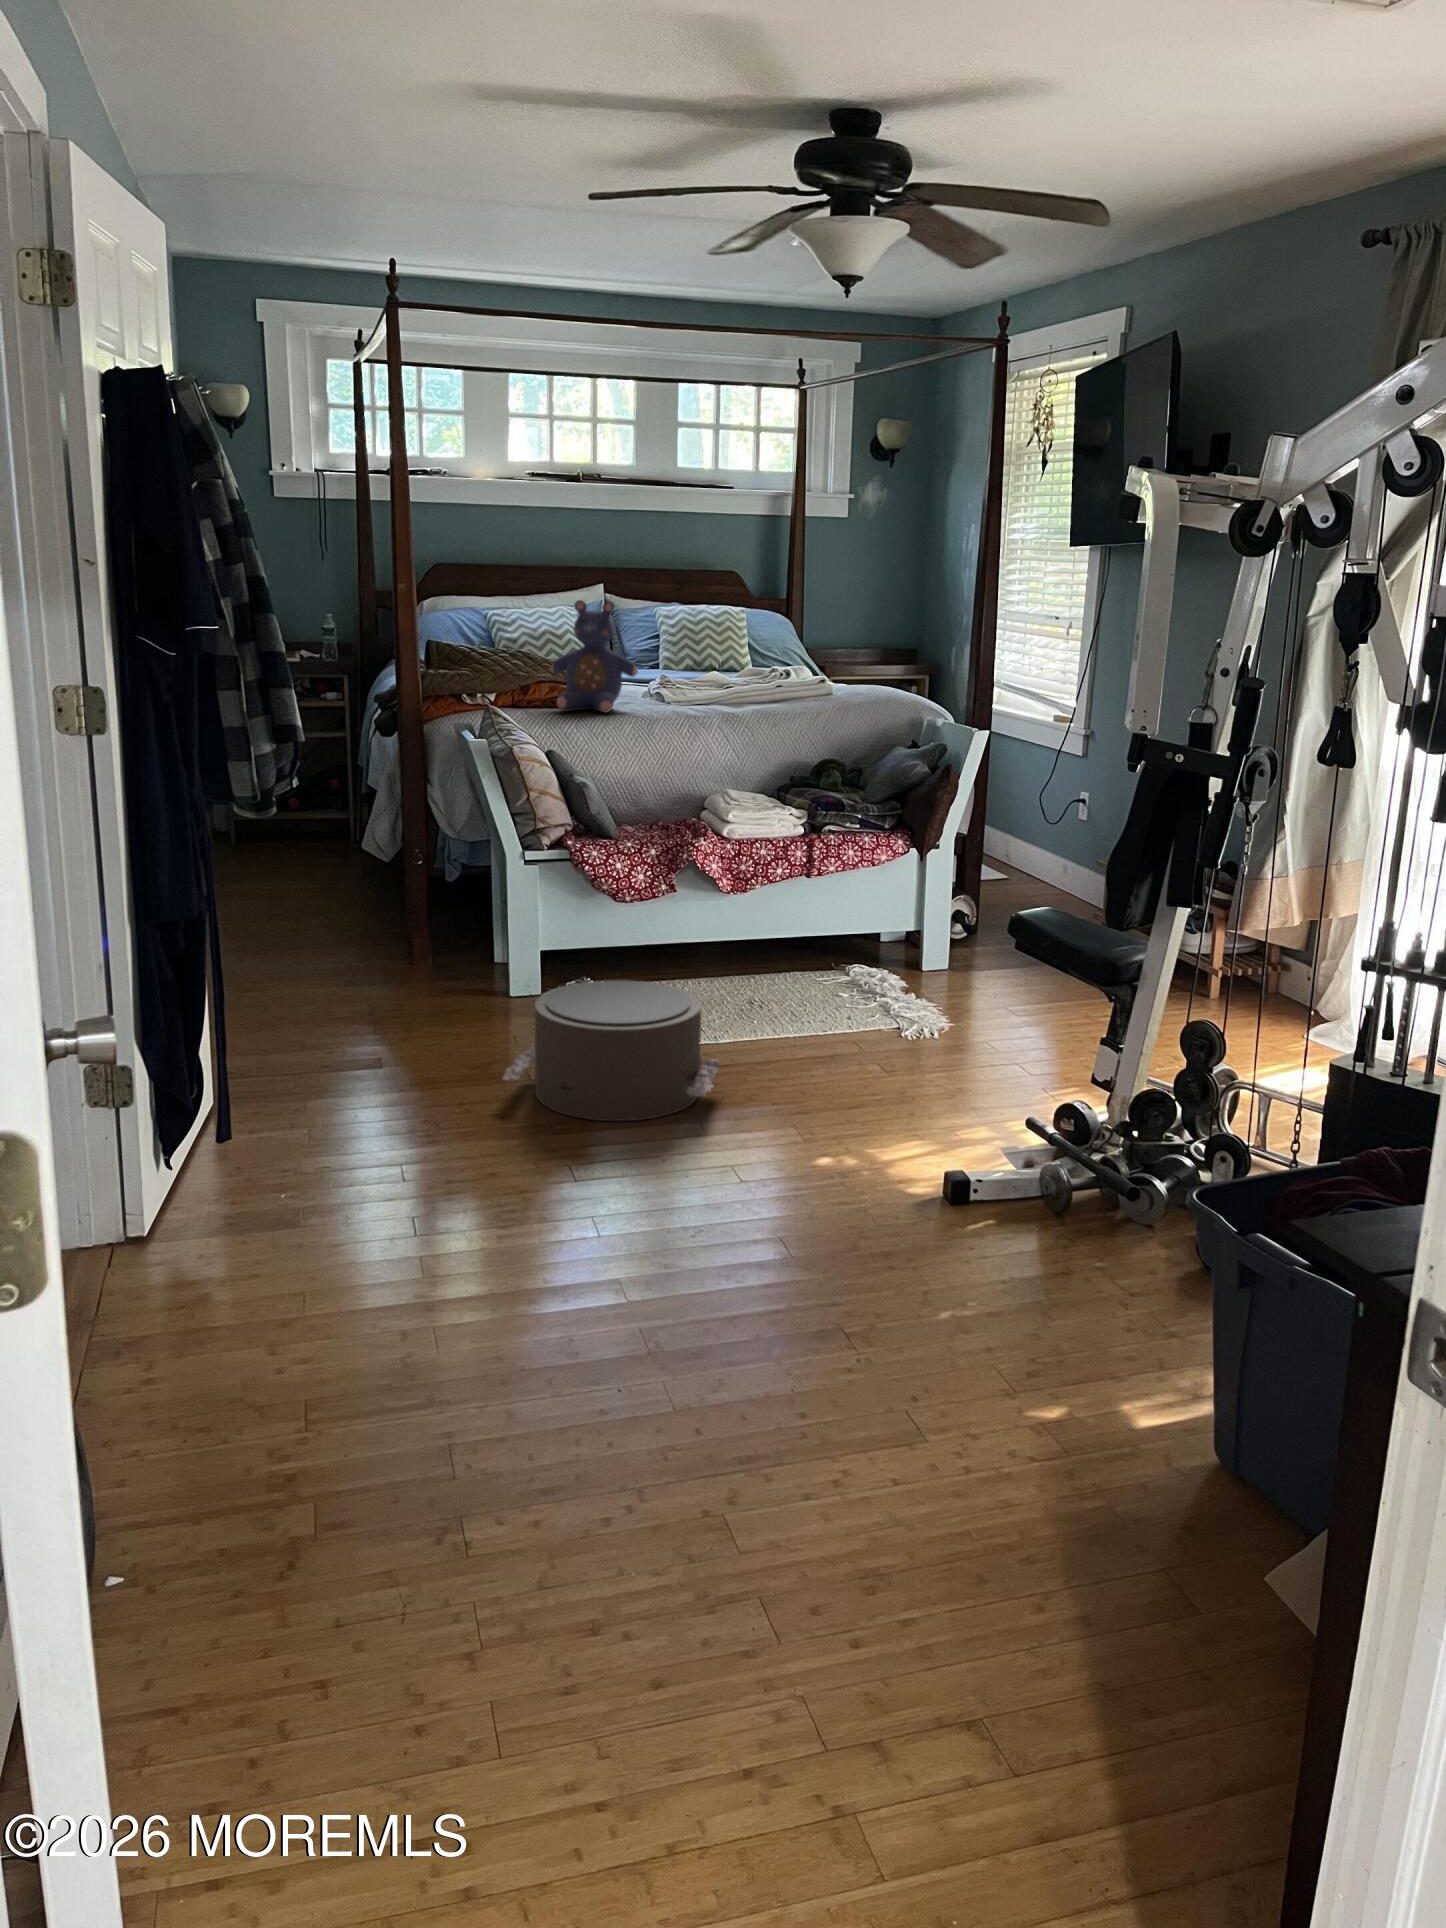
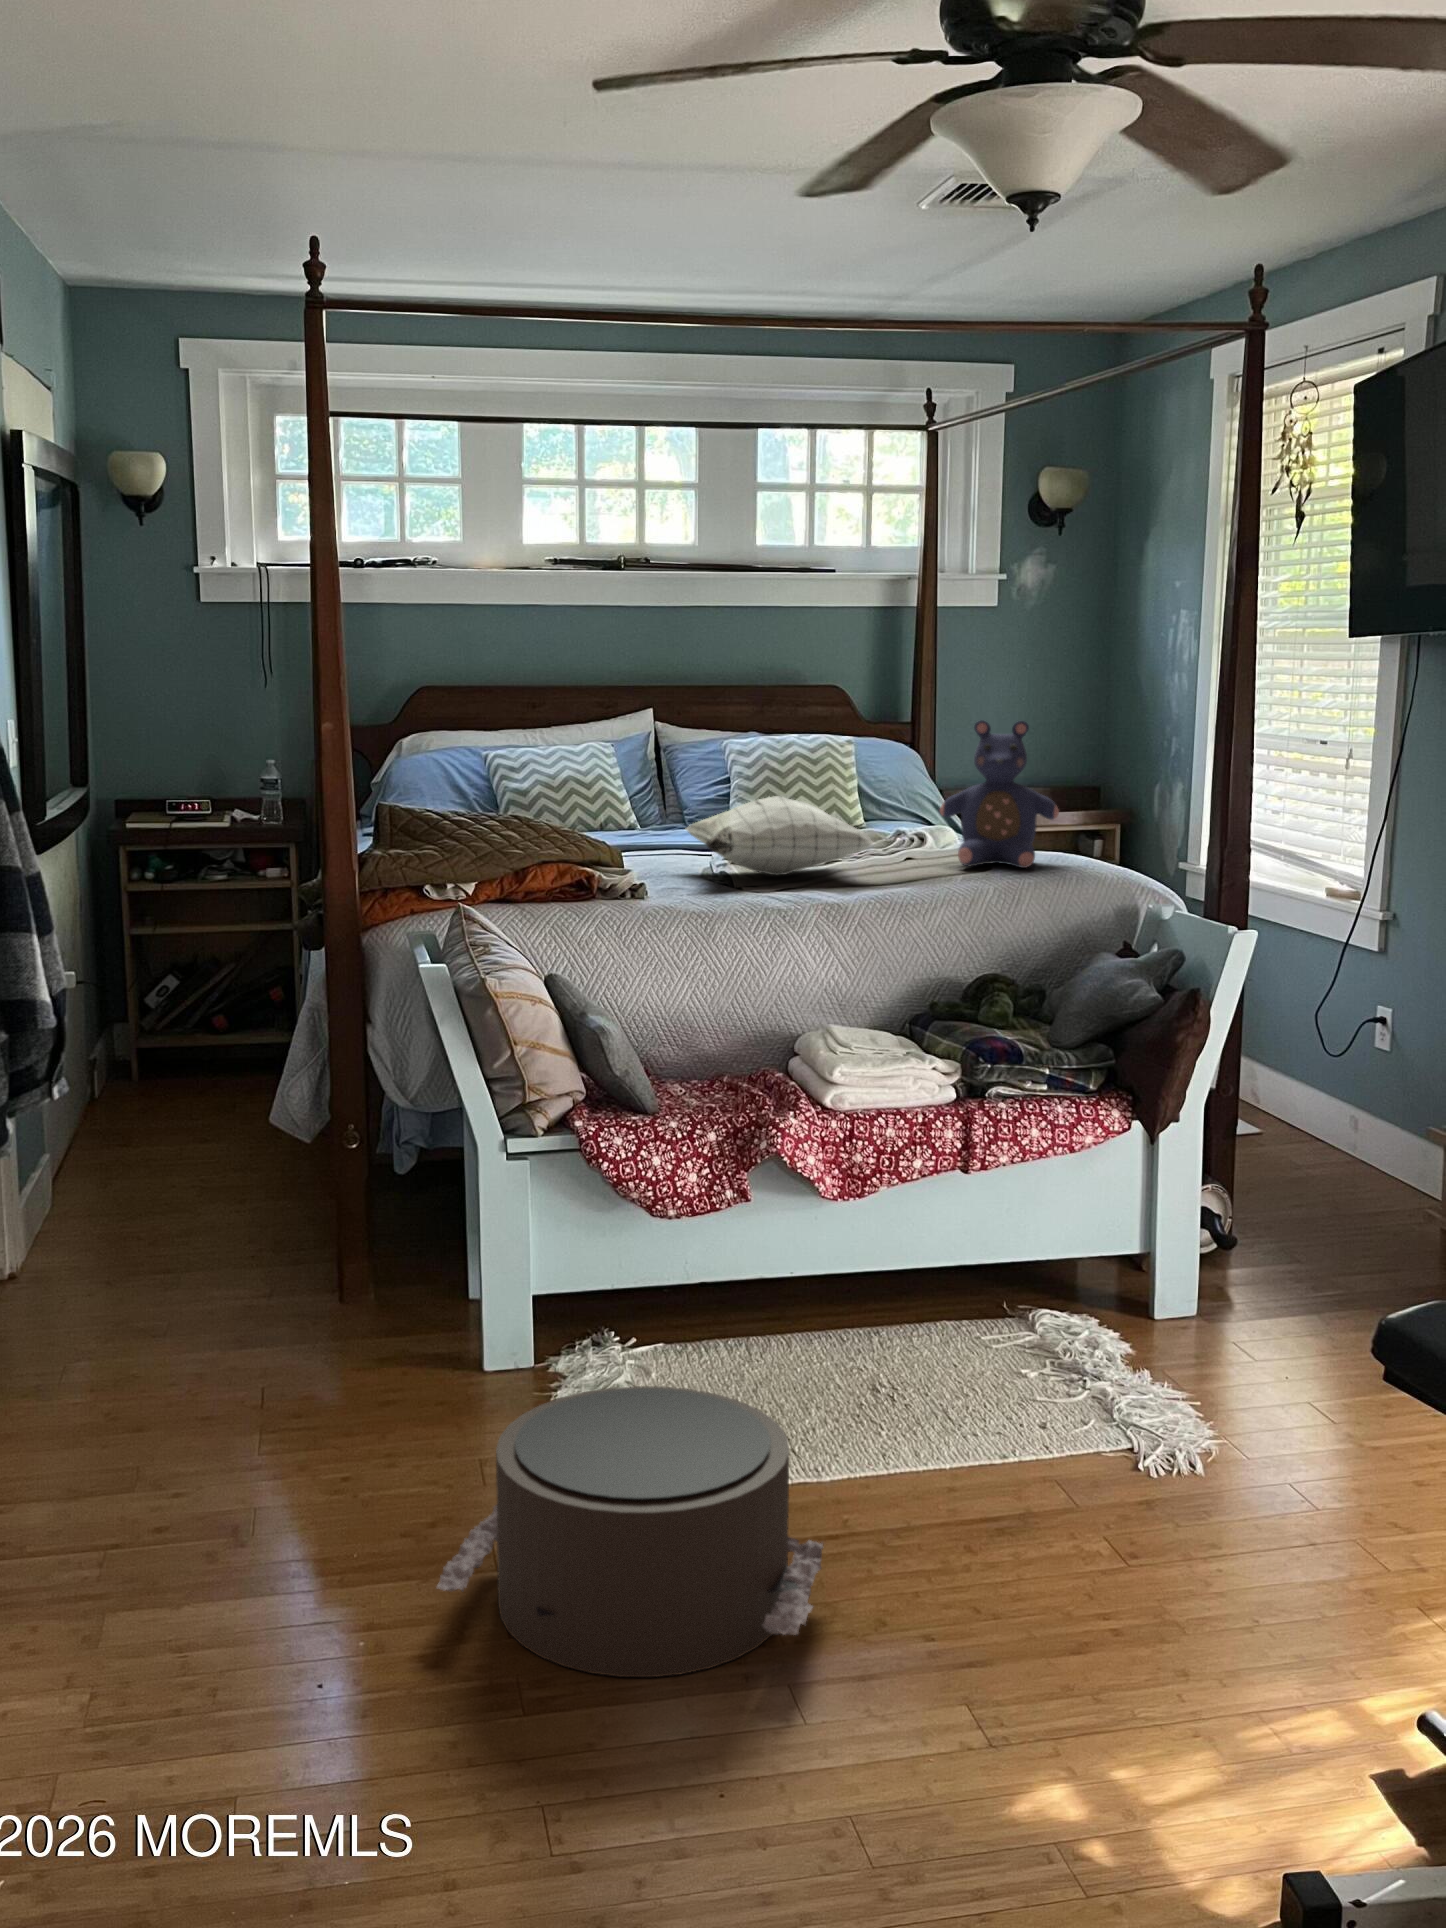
teddy bear: present [551,600,638,713] -> present [940,720,1059,868]
pillow: none [630,643,756,697] -> present [686,796,873,875]

